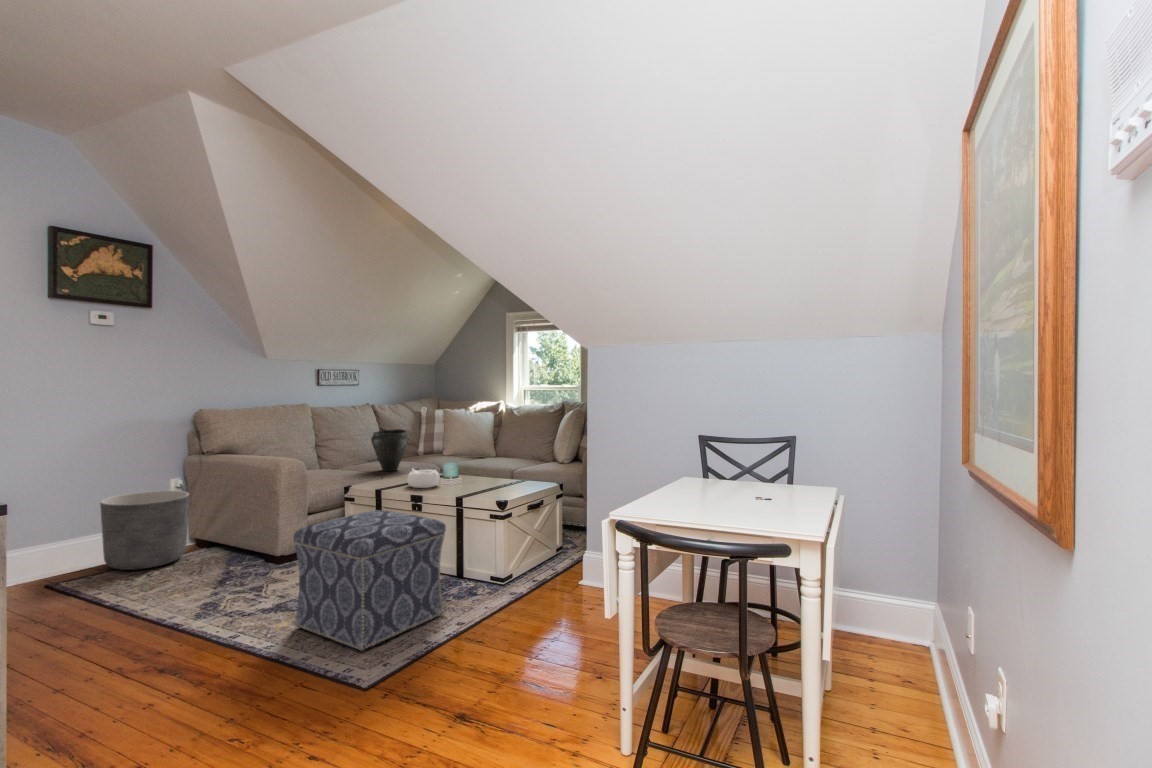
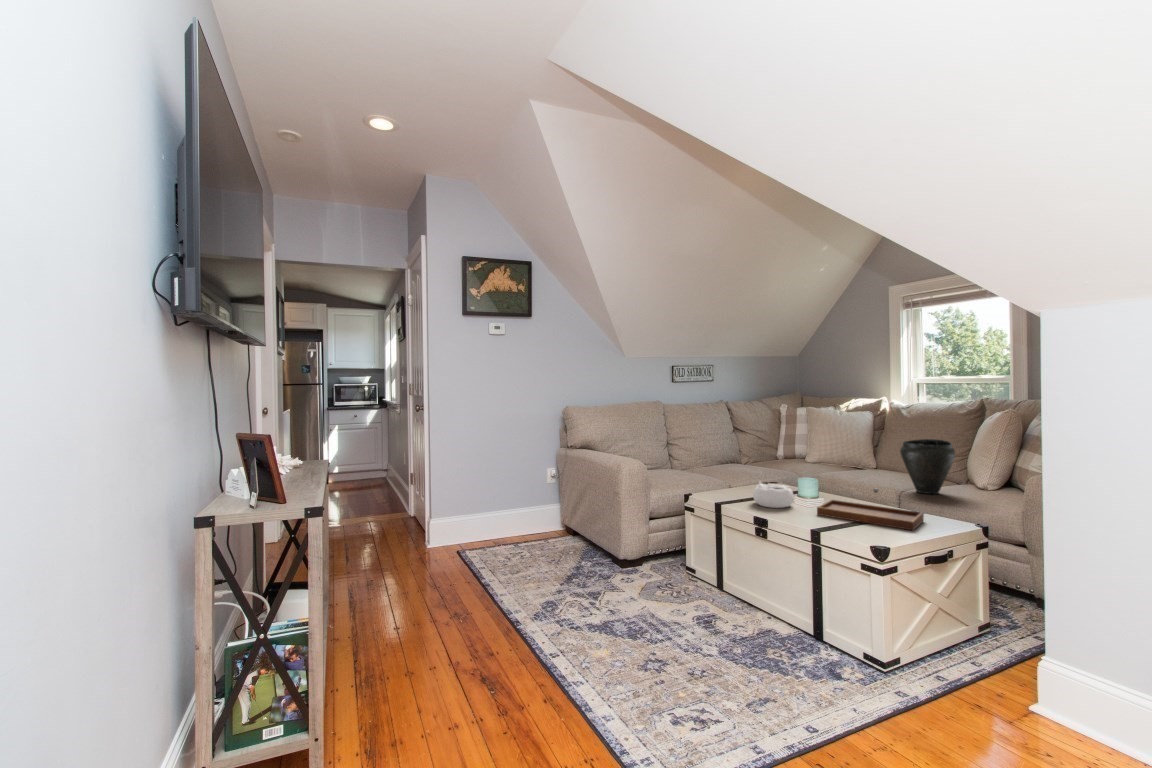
vase: present [371,429,408,471] -> present [900,439,955,494]
tray: none [458,464,527,490] -> present [817,488,924,530]
planter: present [100,491,189,570] -> none [493,478,556,547]
ottoman: present [294,510,446,651] -> none [607,537,790,734]

